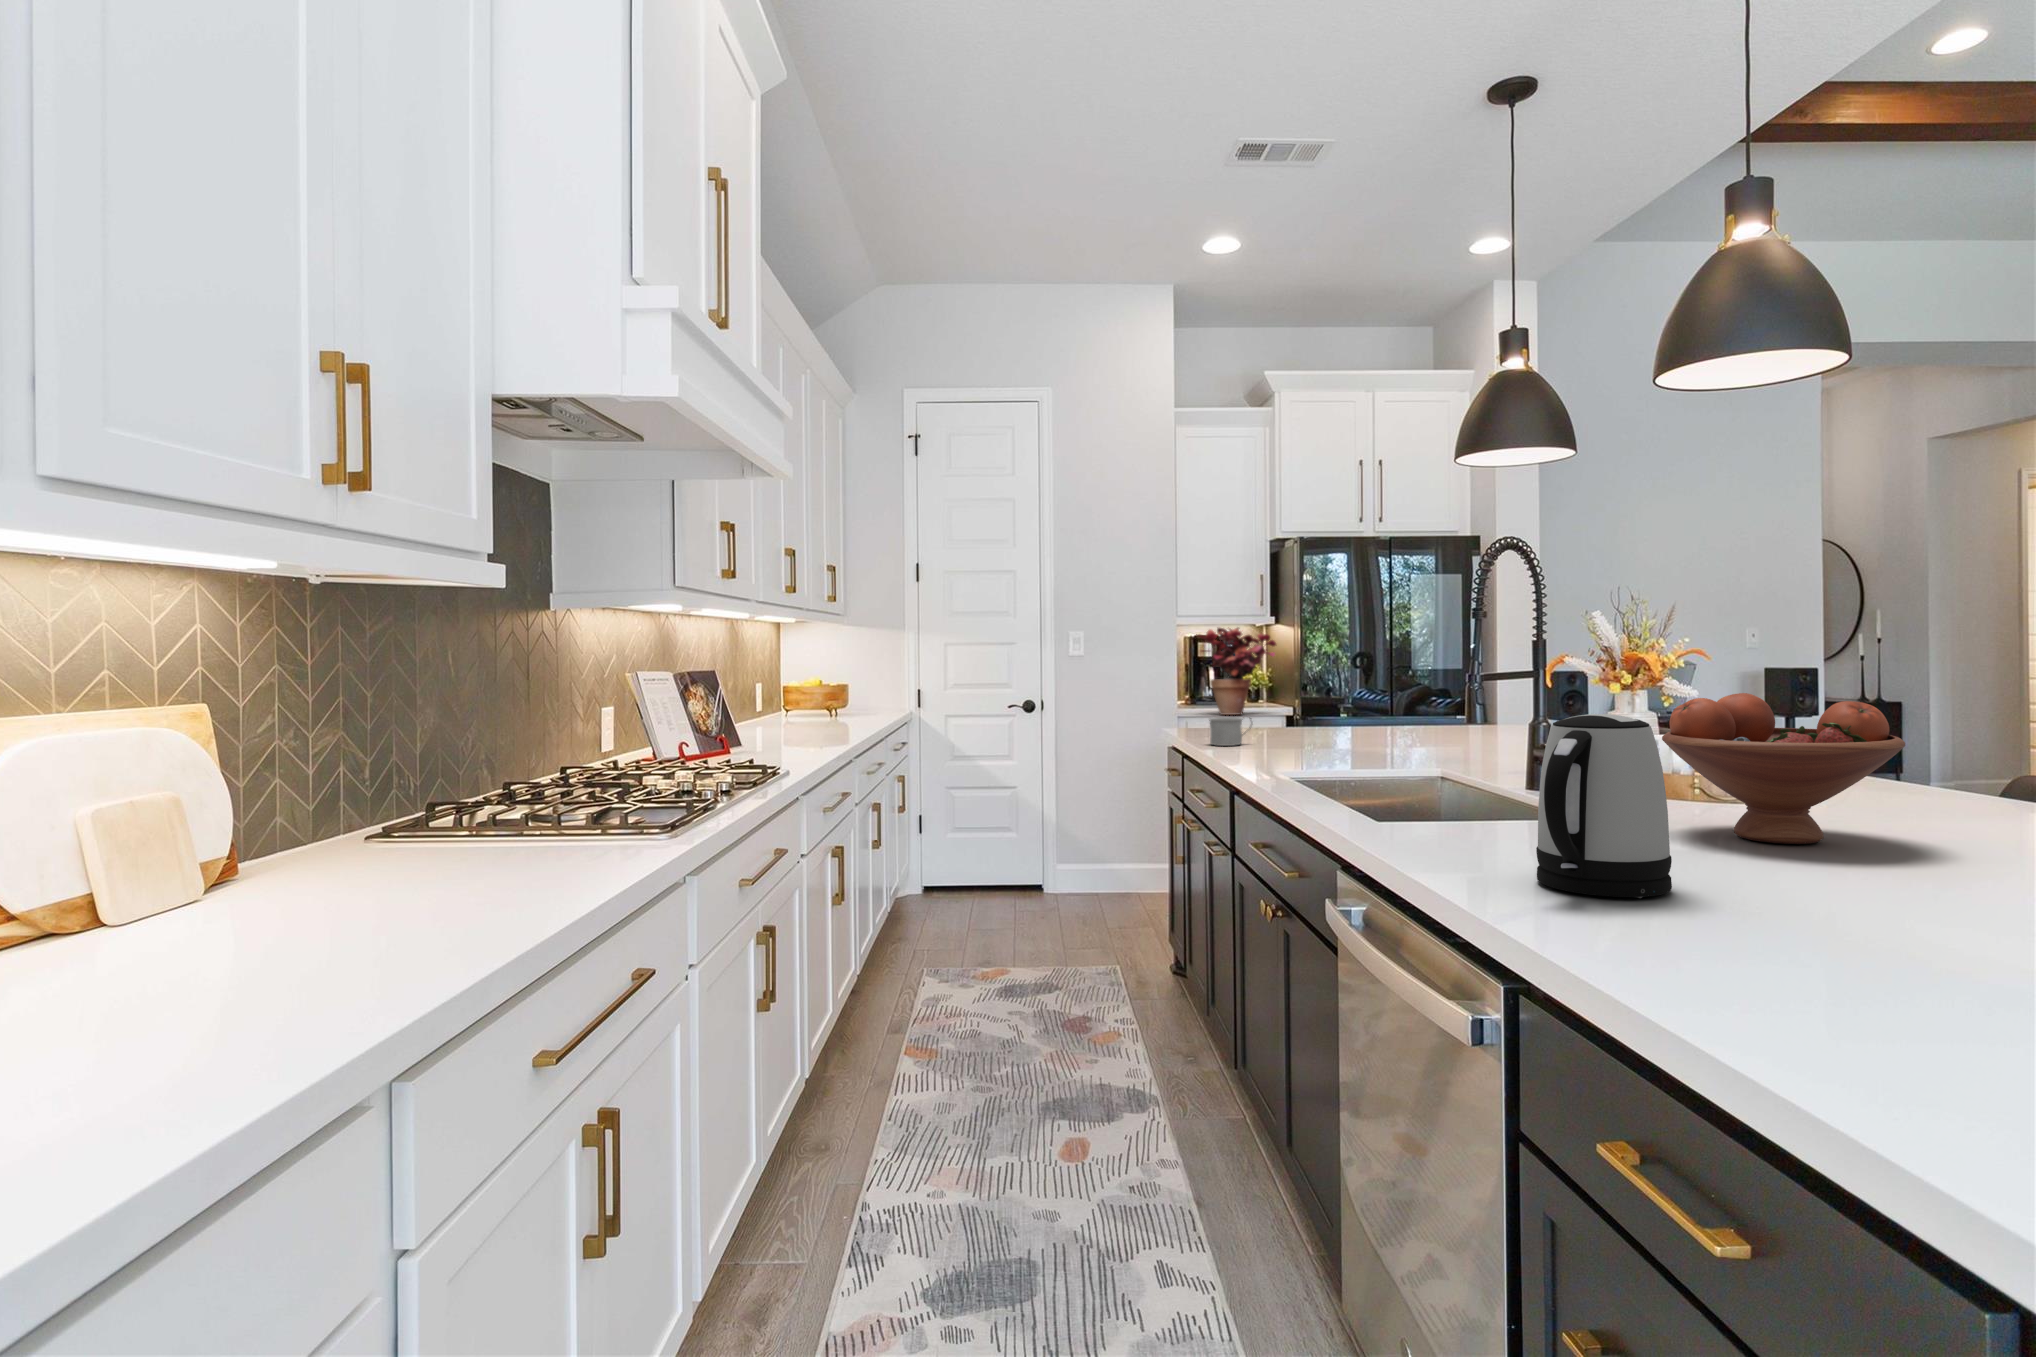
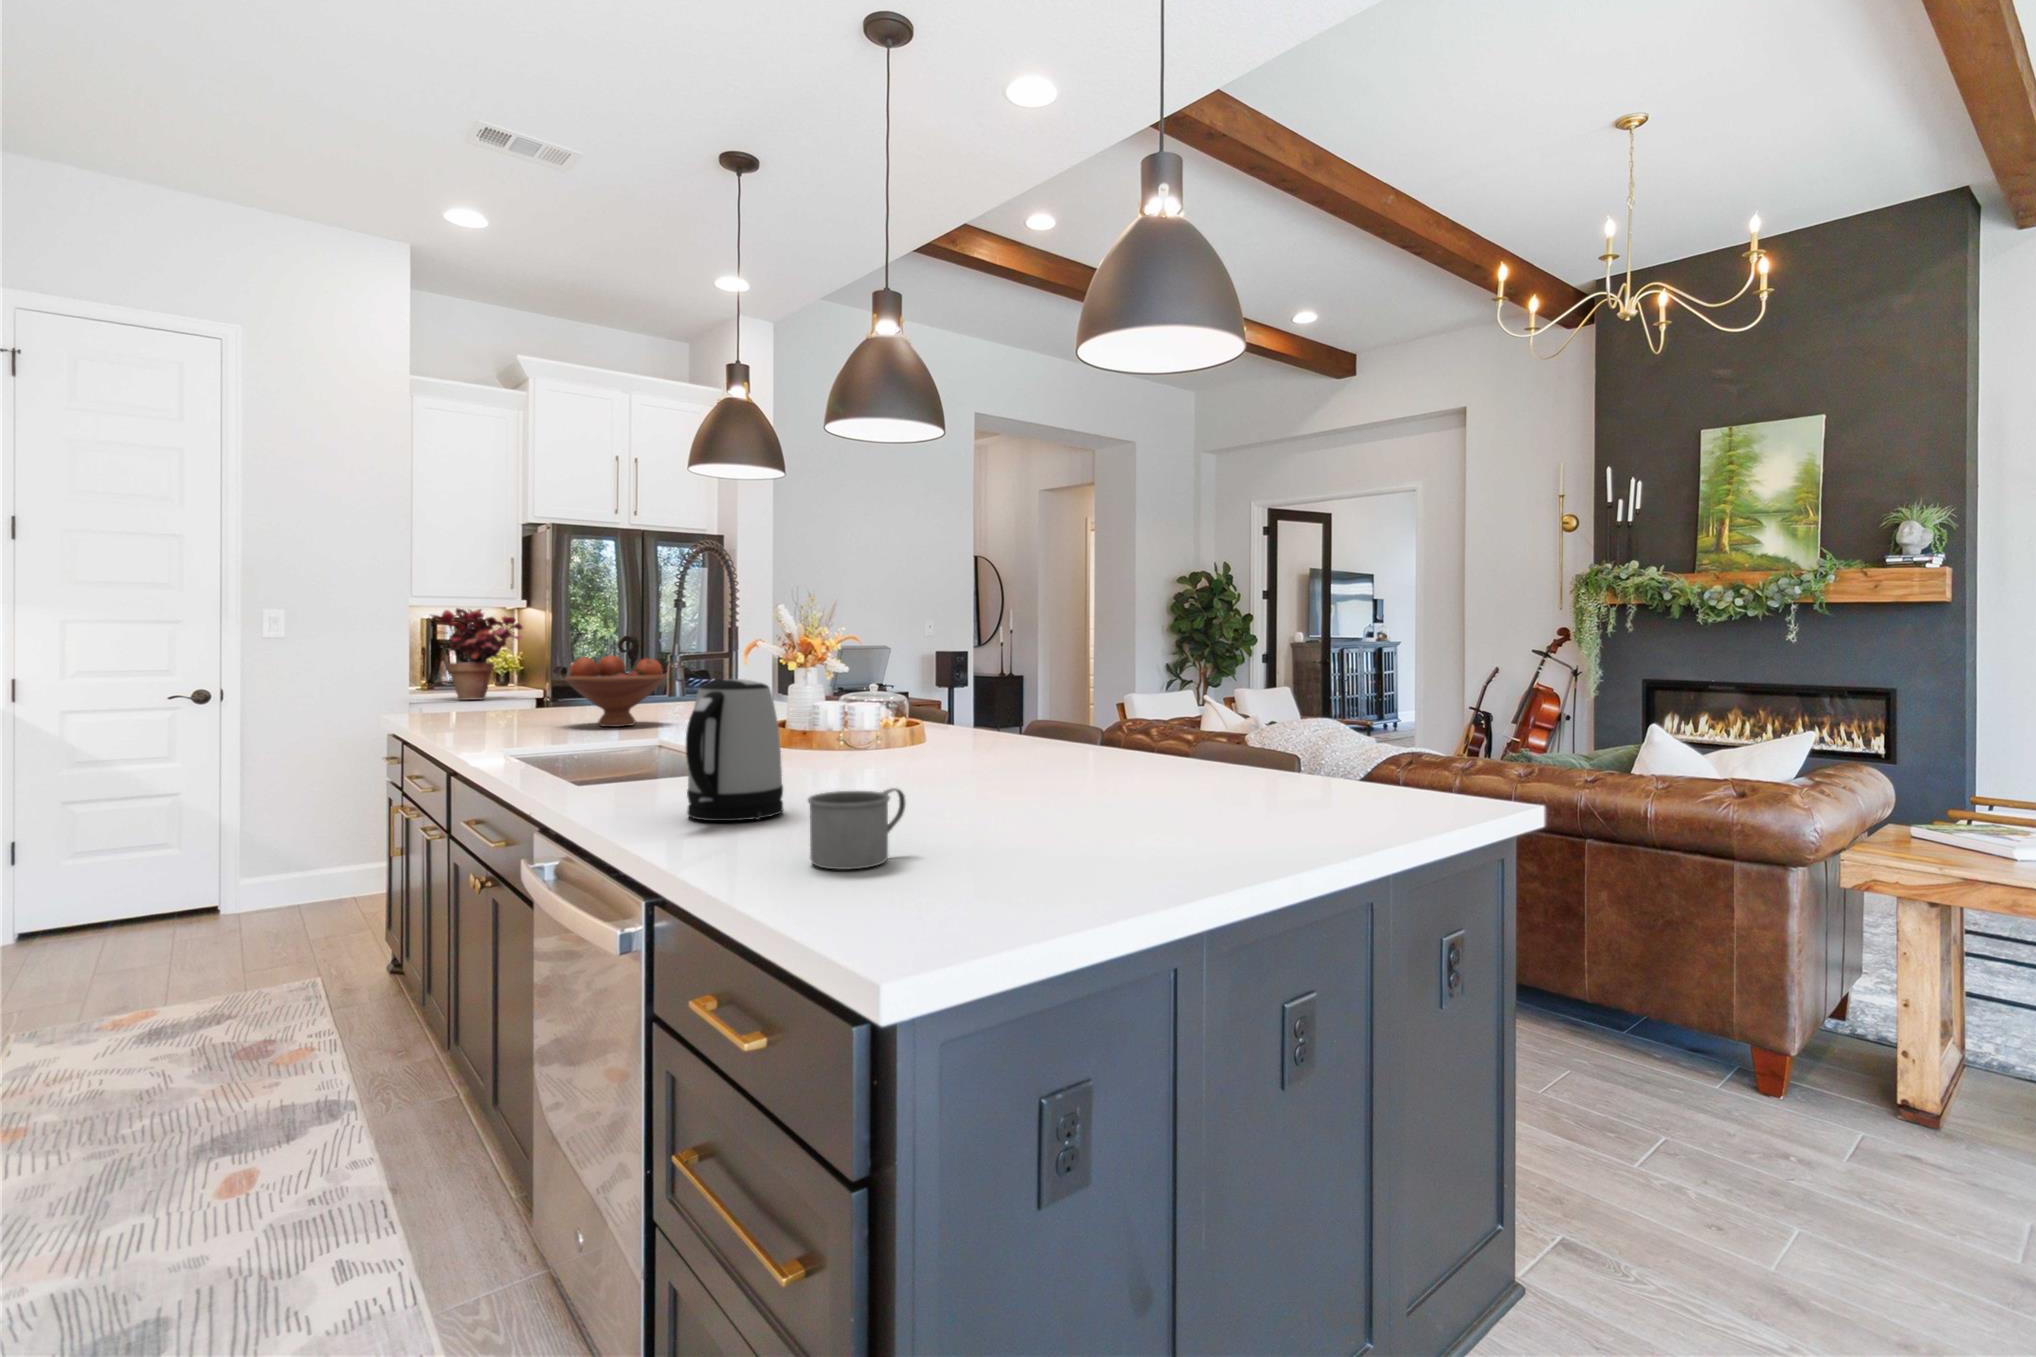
fruit bowl: present [1662,693,1905,844] -> present [564,655,666,727]
mug: present [1209,717,1252,746] -> present [808,788,906,869]

